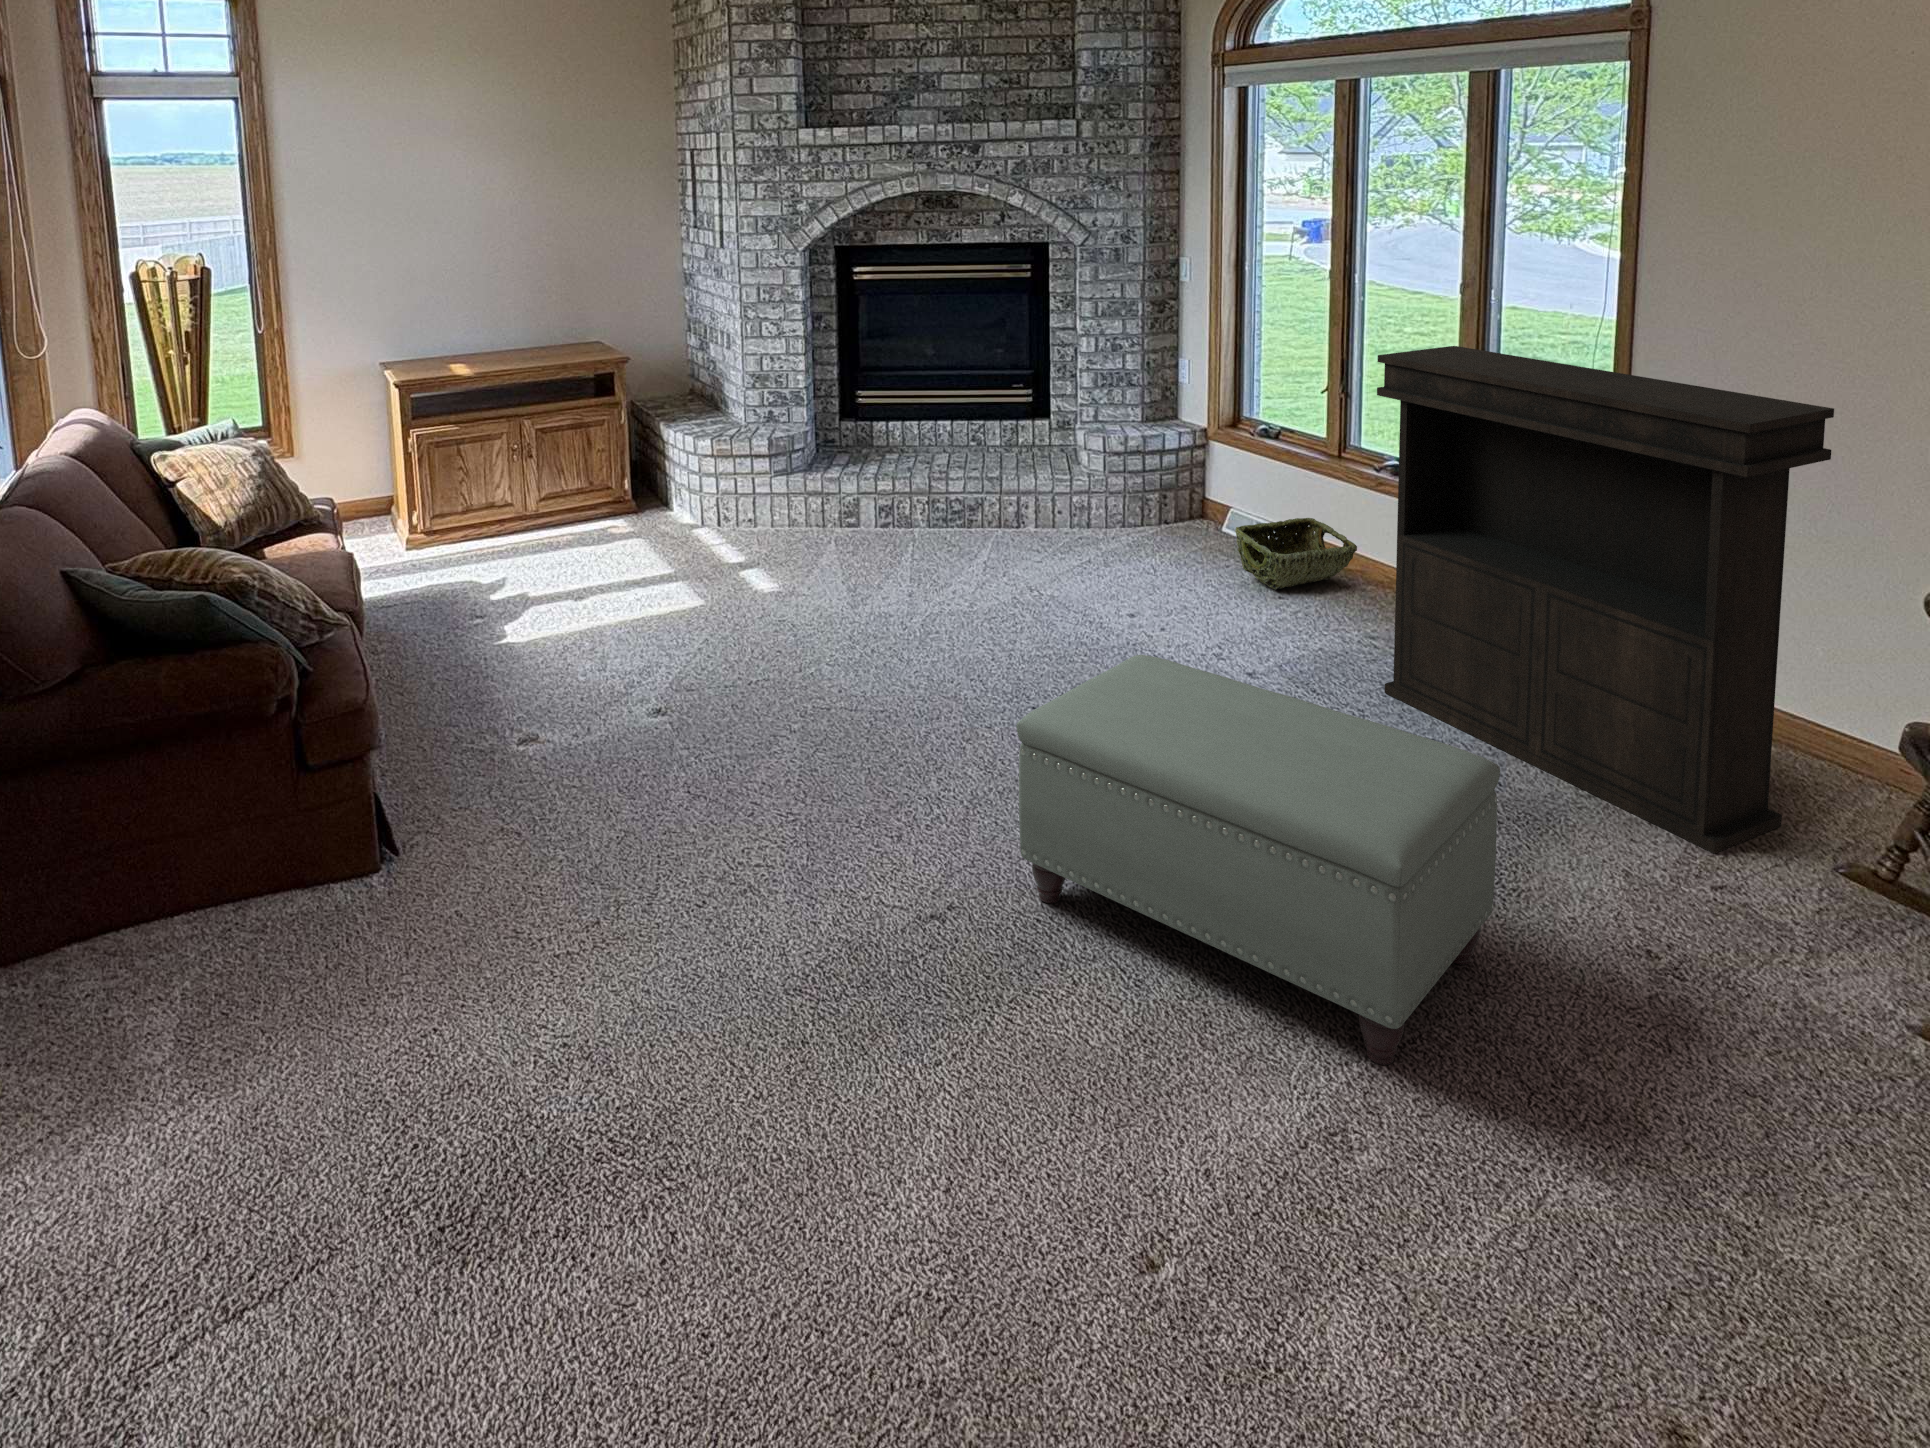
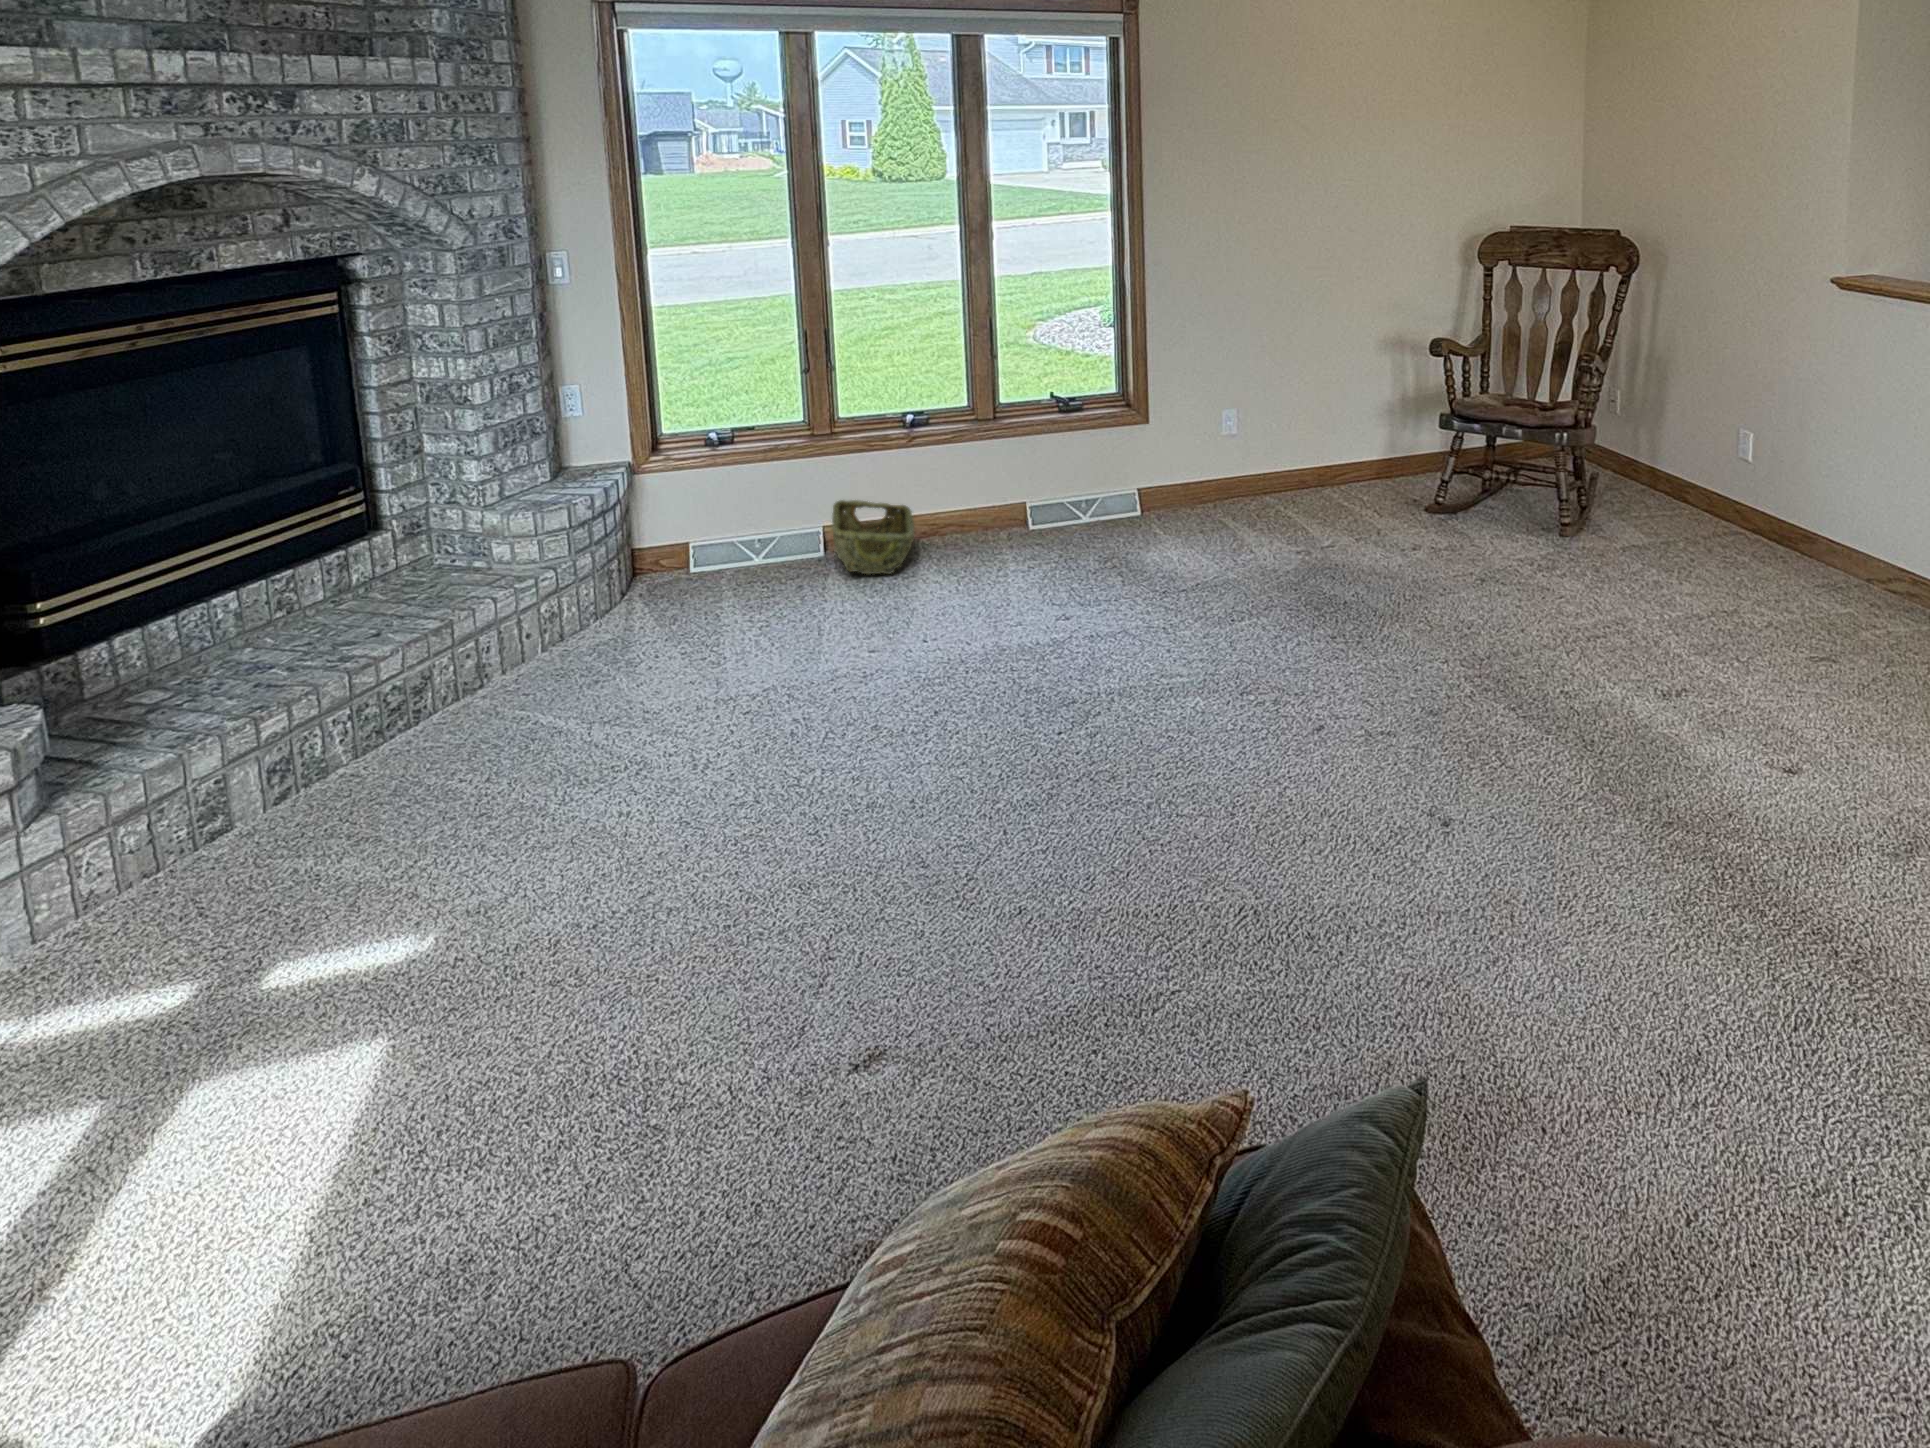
console table: present [1377,346,1834,854] -> none [1112,280,1411,582]
ottoman: present [1016,655,1500,1065] -> none [1325,514,1649,790]

